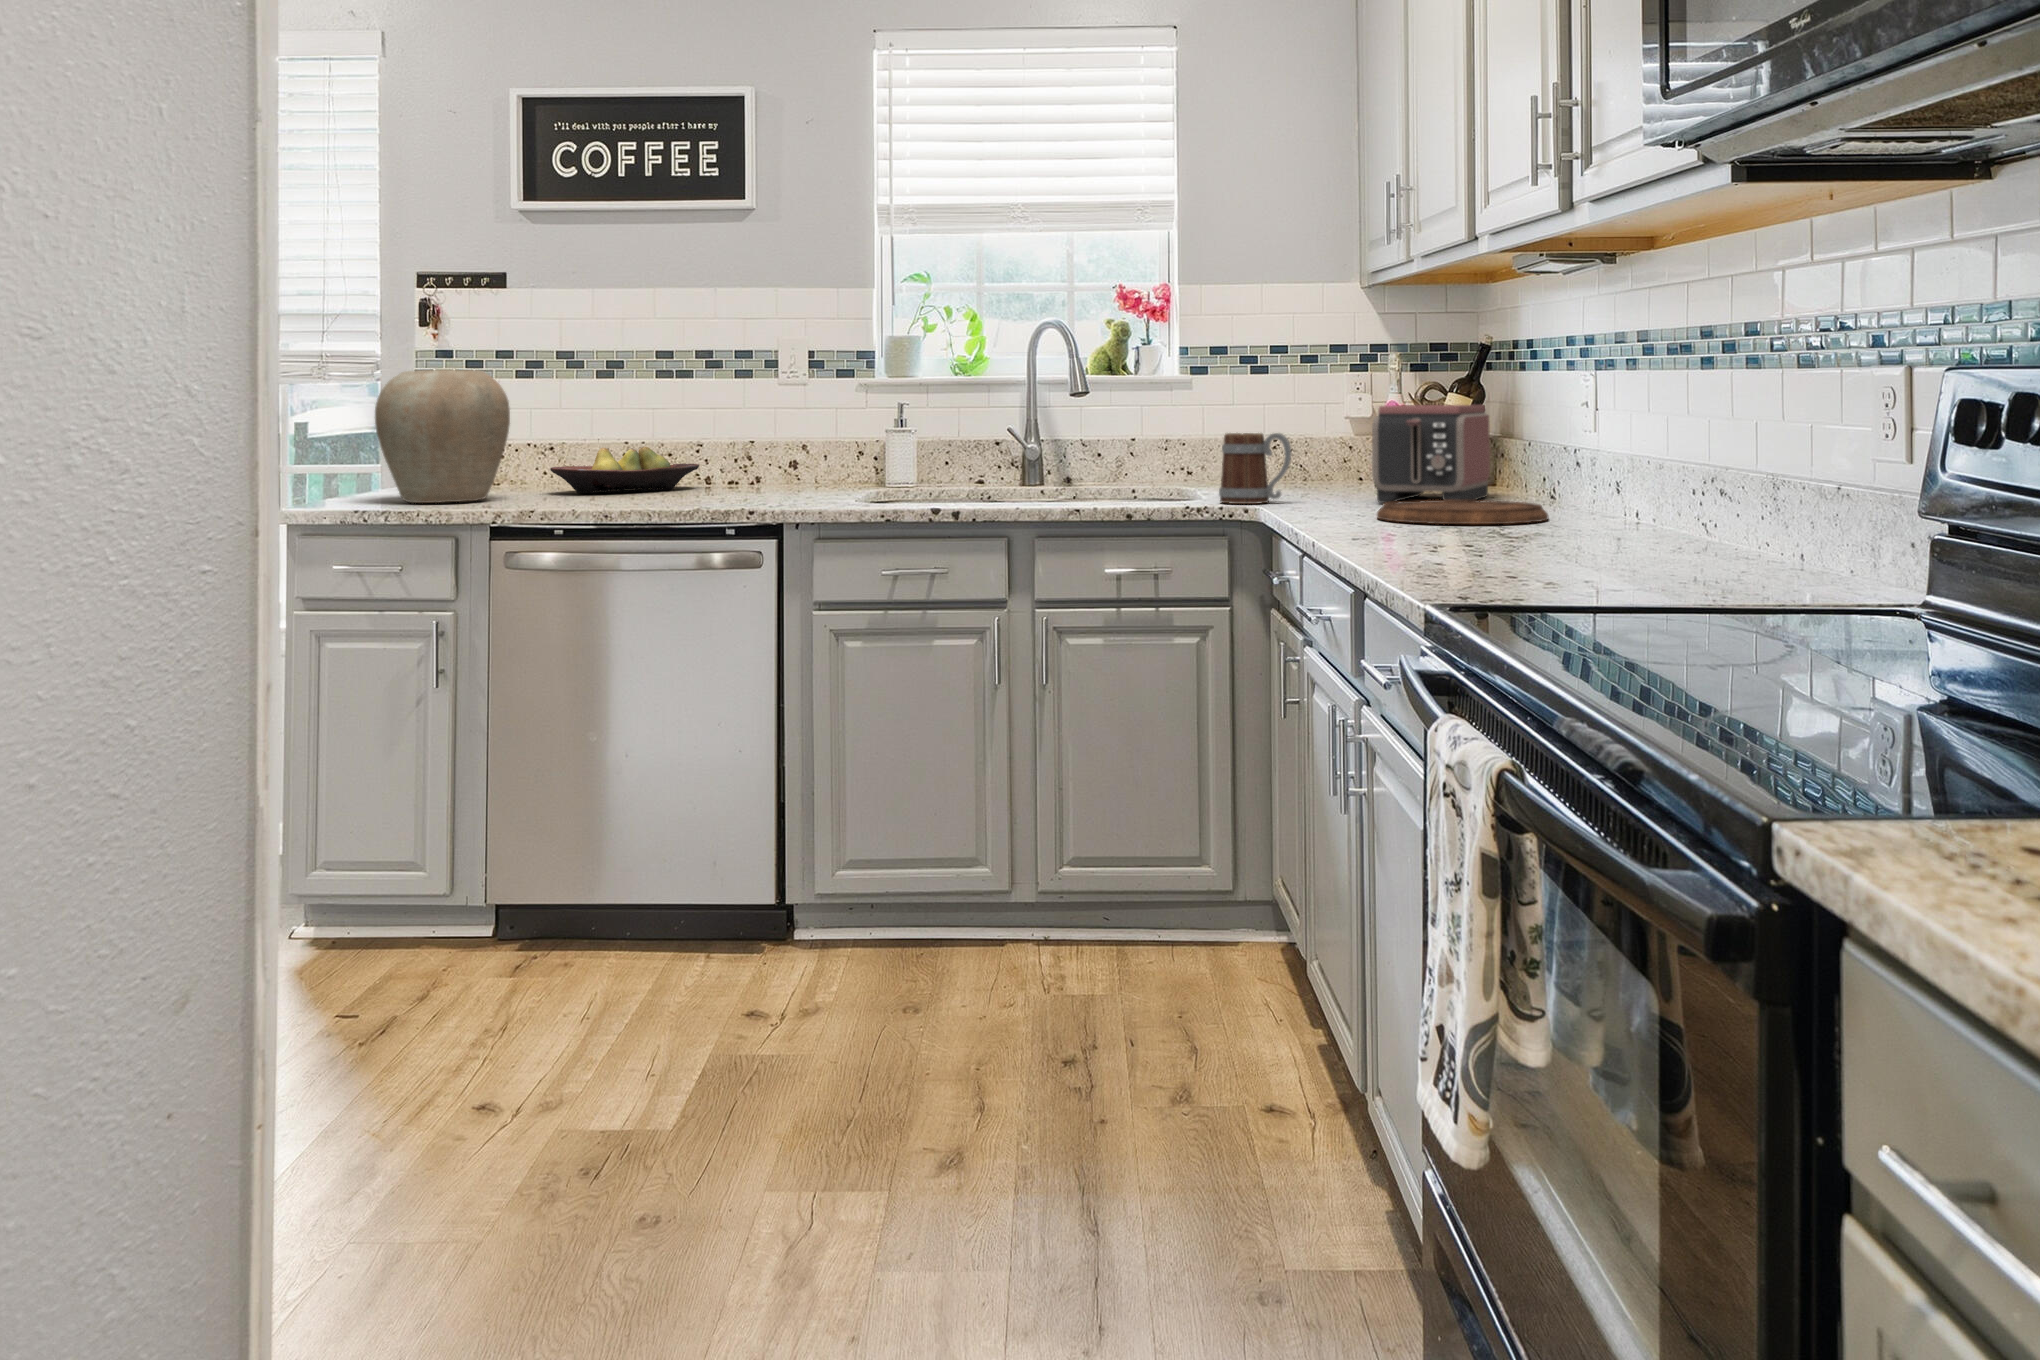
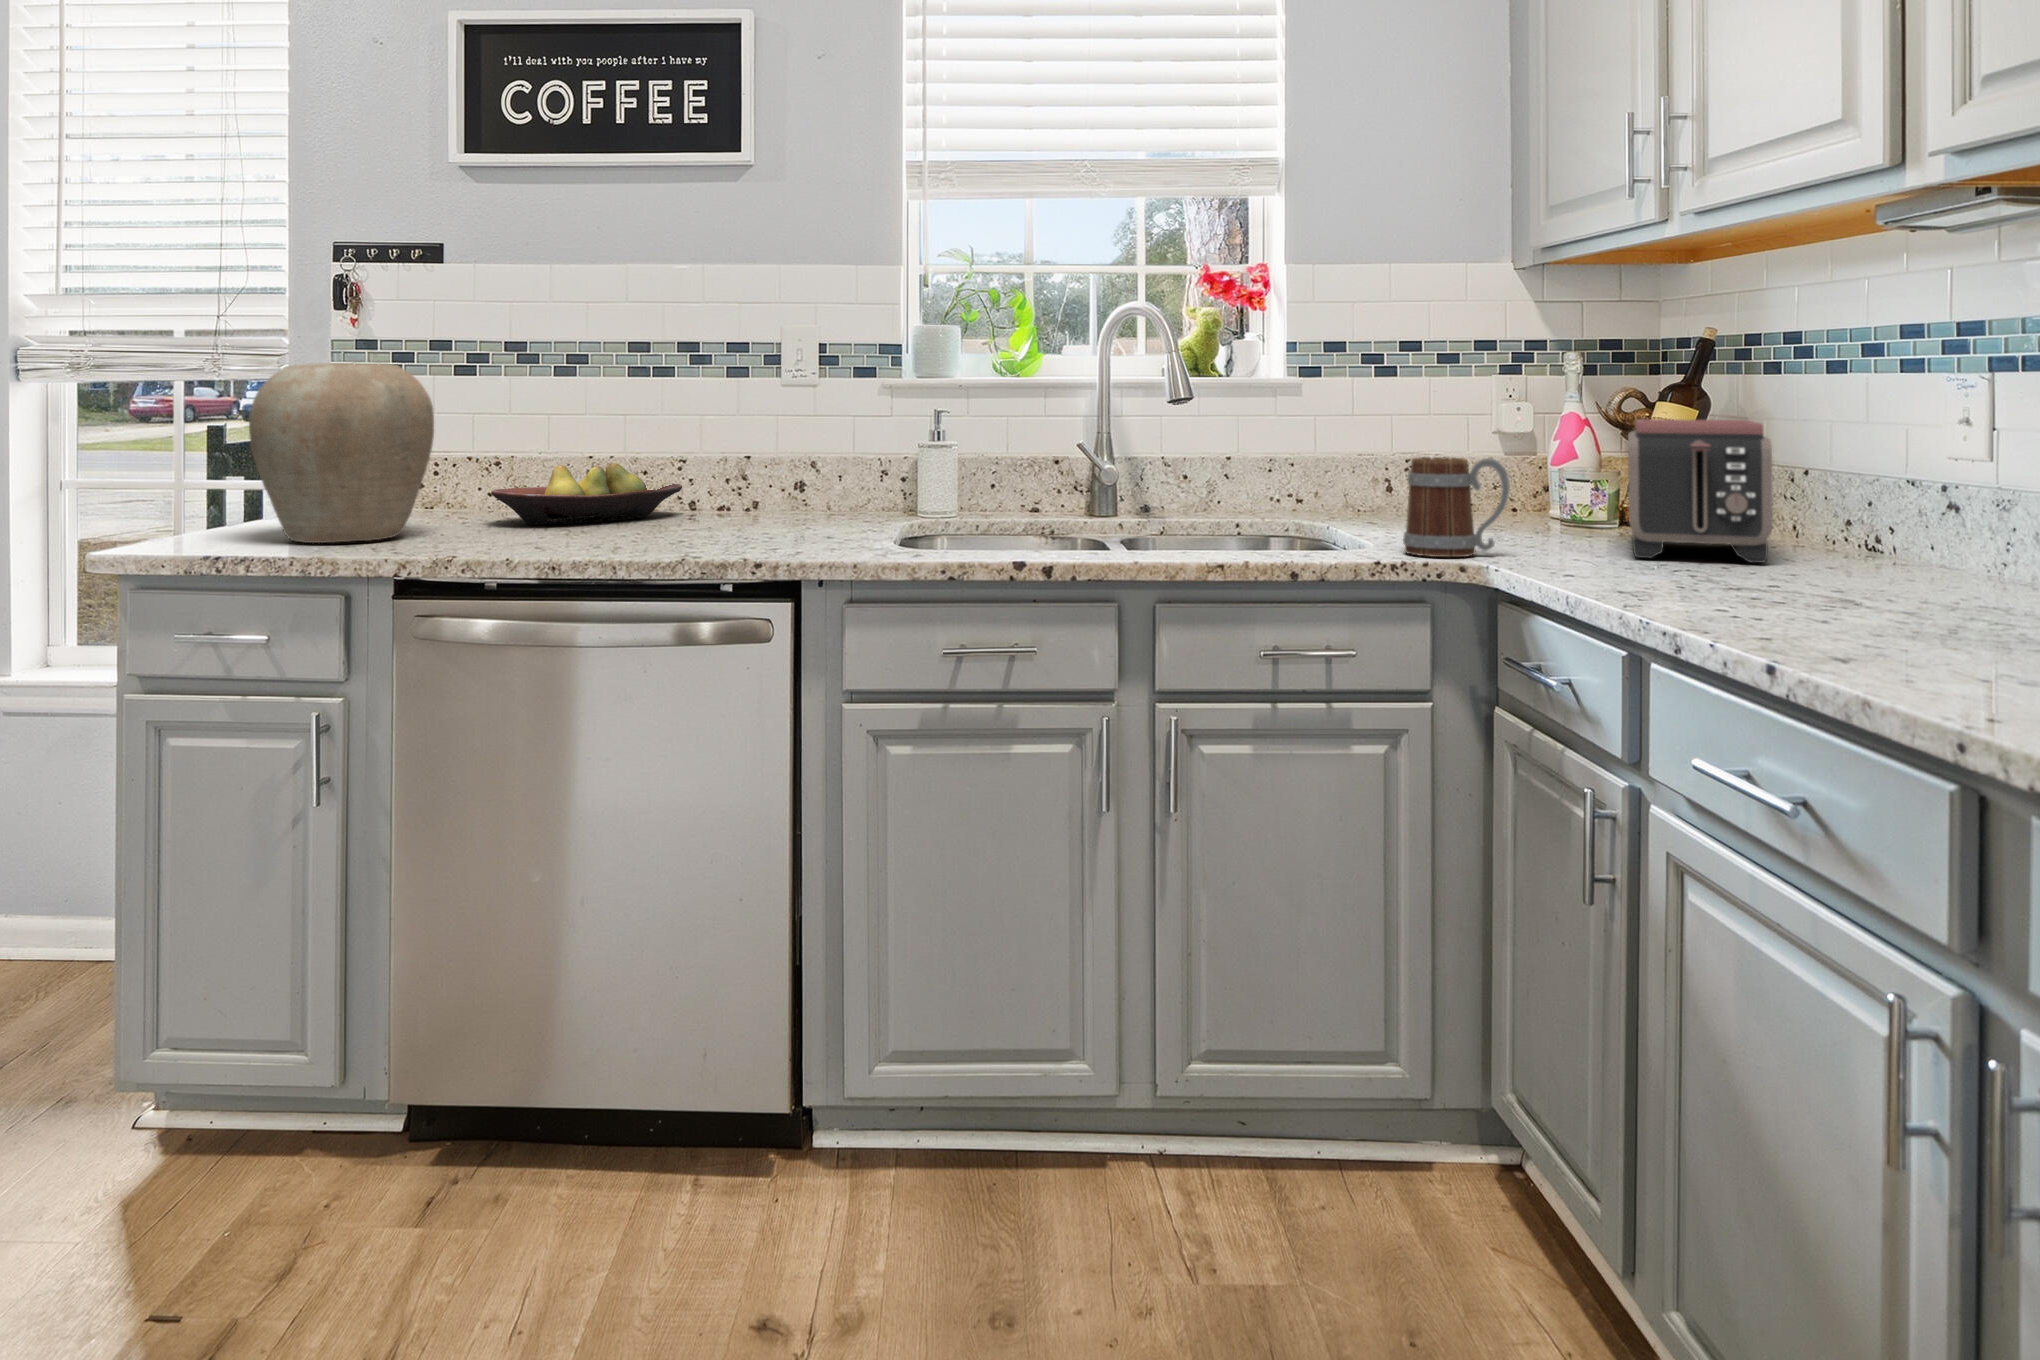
cutting board: present [1377,500,1549,524] -> none [1710,564,2006,617]

